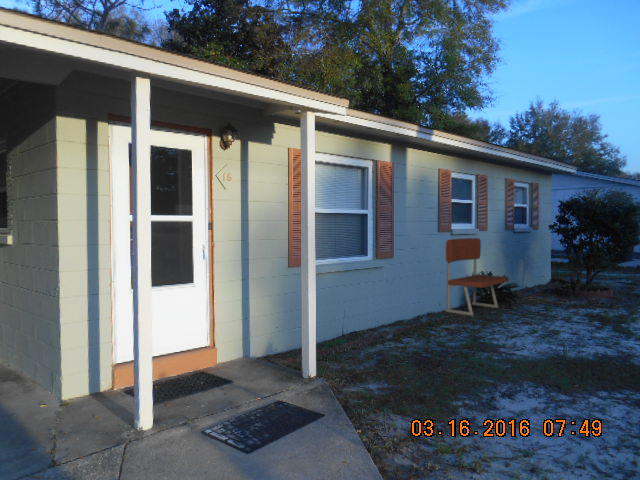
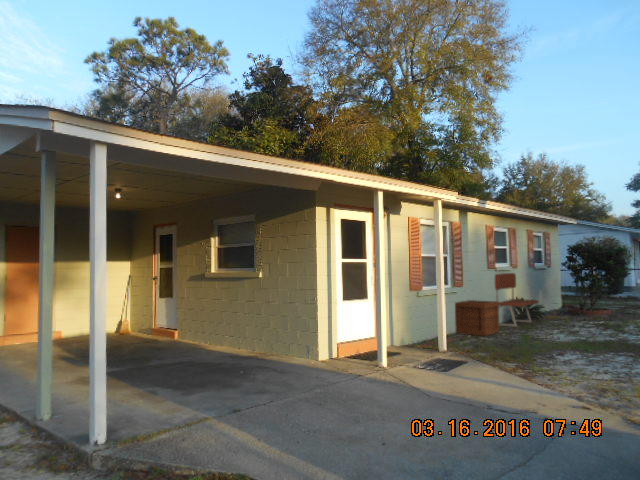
wooden crate: none [374,278,441,336] -> present [455,300,499,336]

